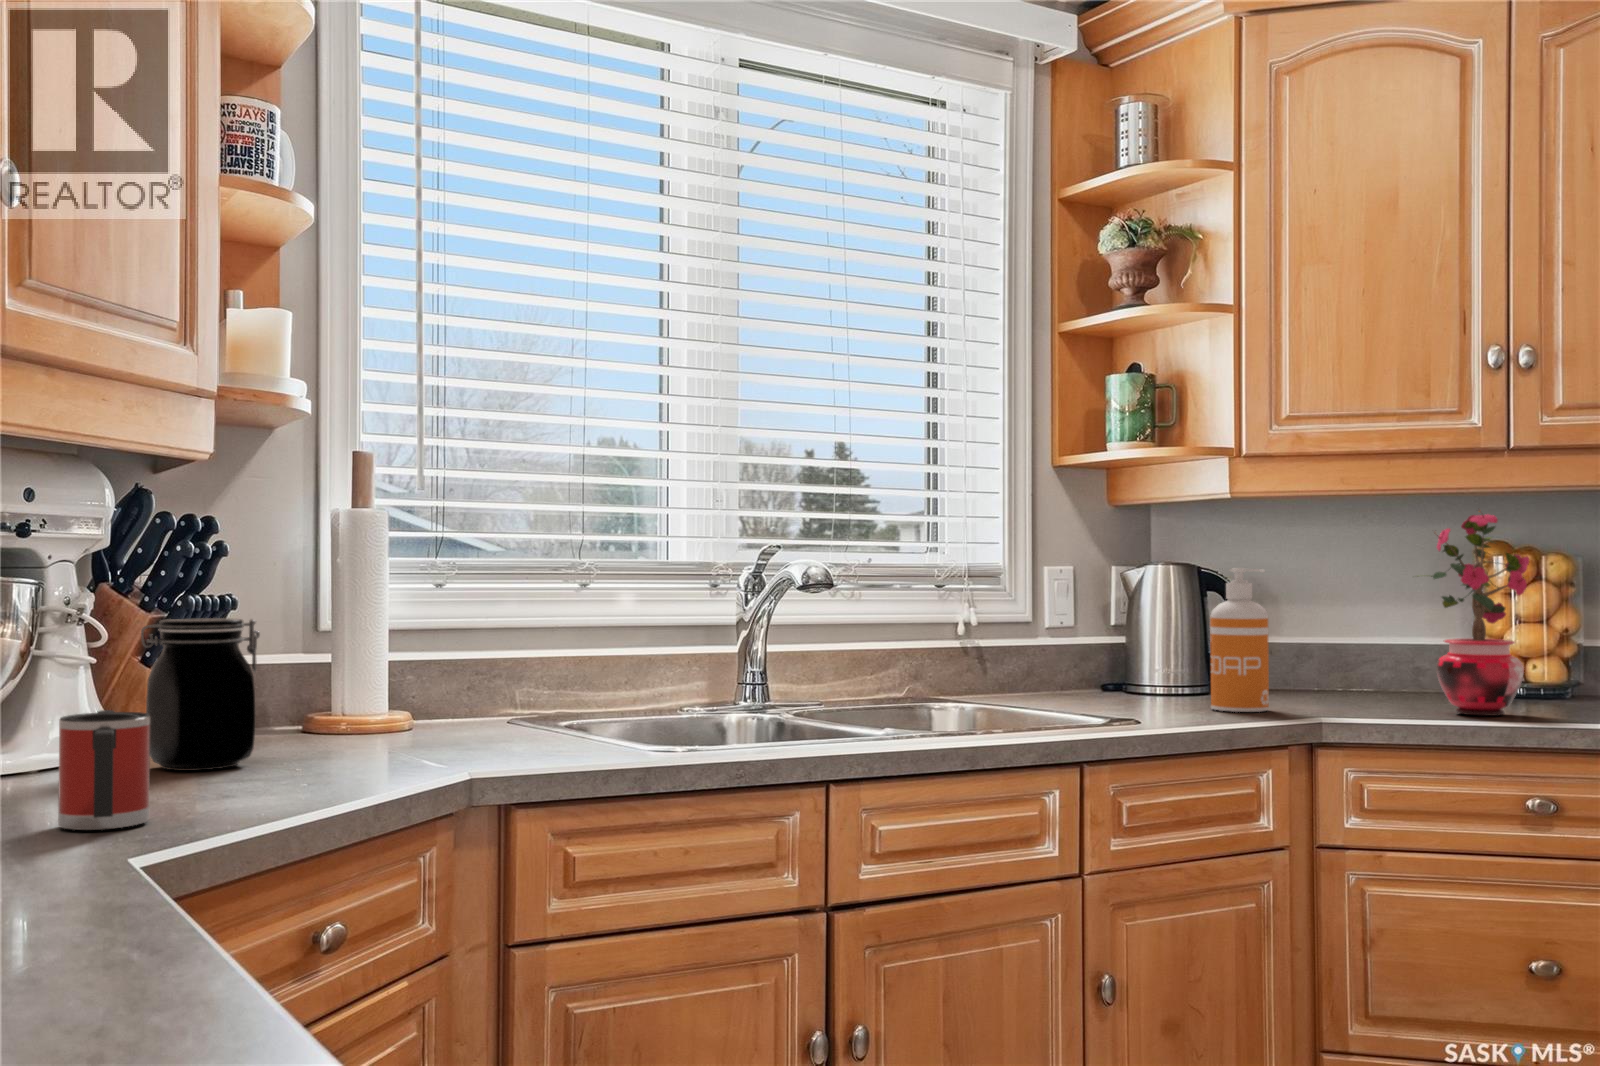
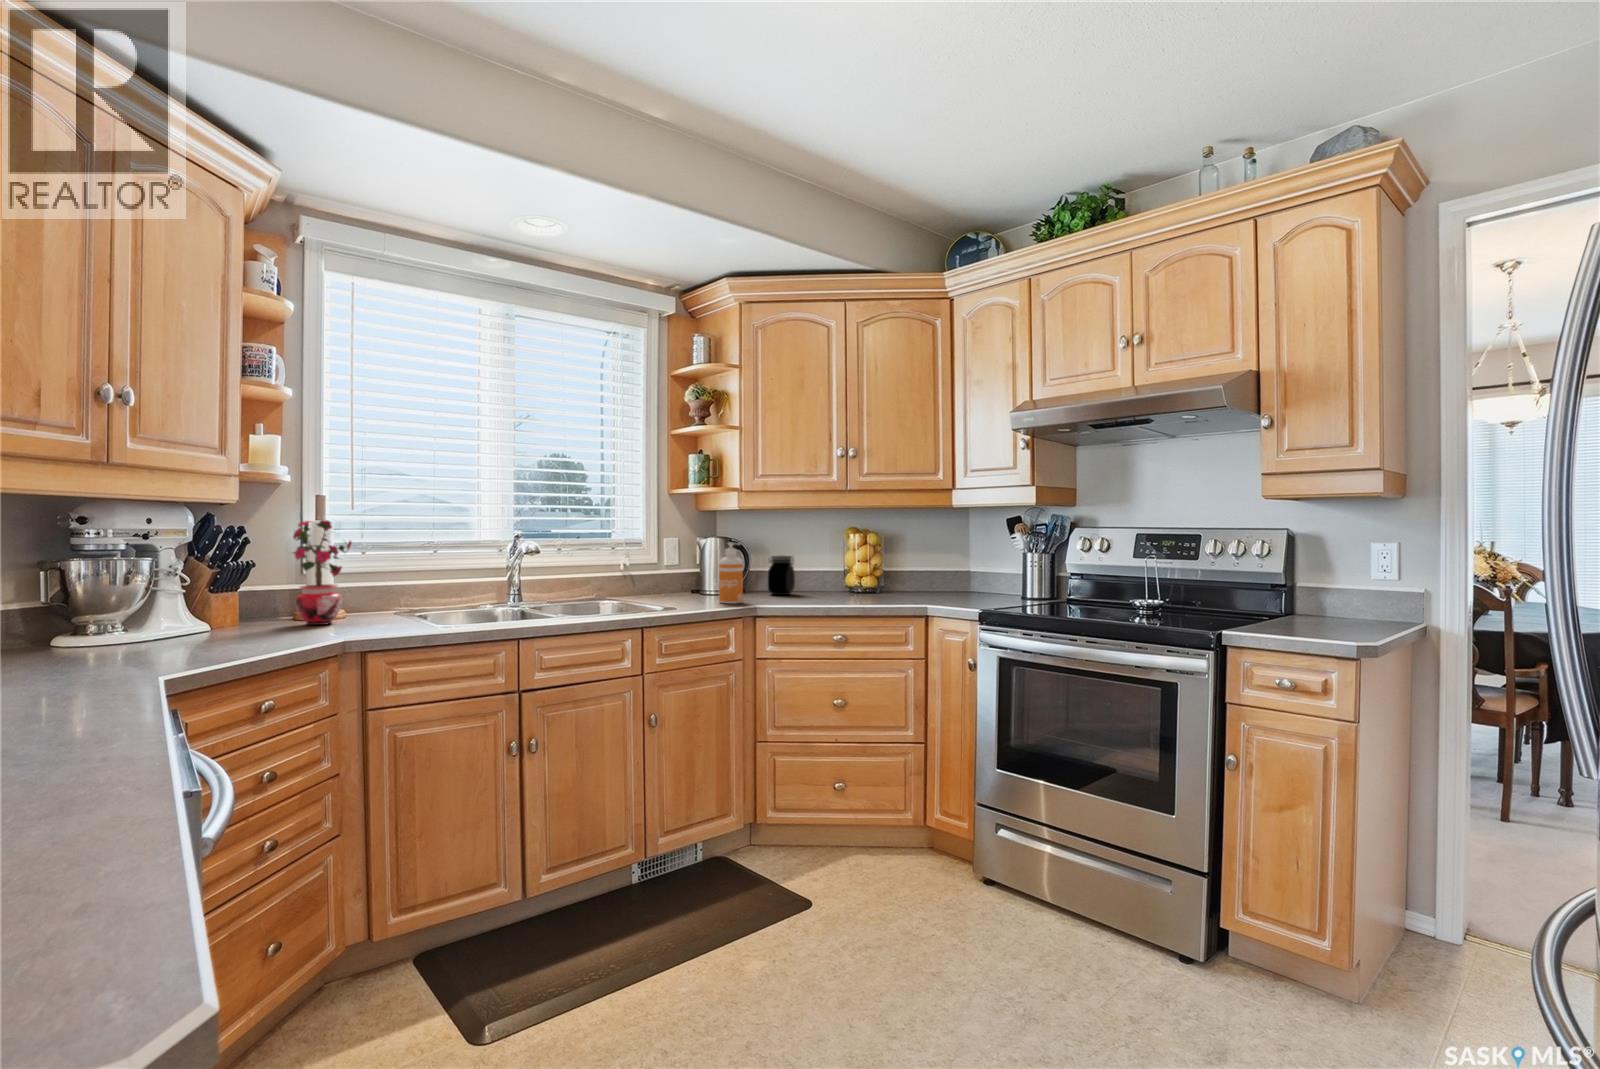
potted plant: present [1431,511,1529,716] -> present [293,520,352,625]
jar: present [141,618,260,771] -> present [768,555,795,595]
mug: present [58,710,150,830] -> none [160,615,201,662]

